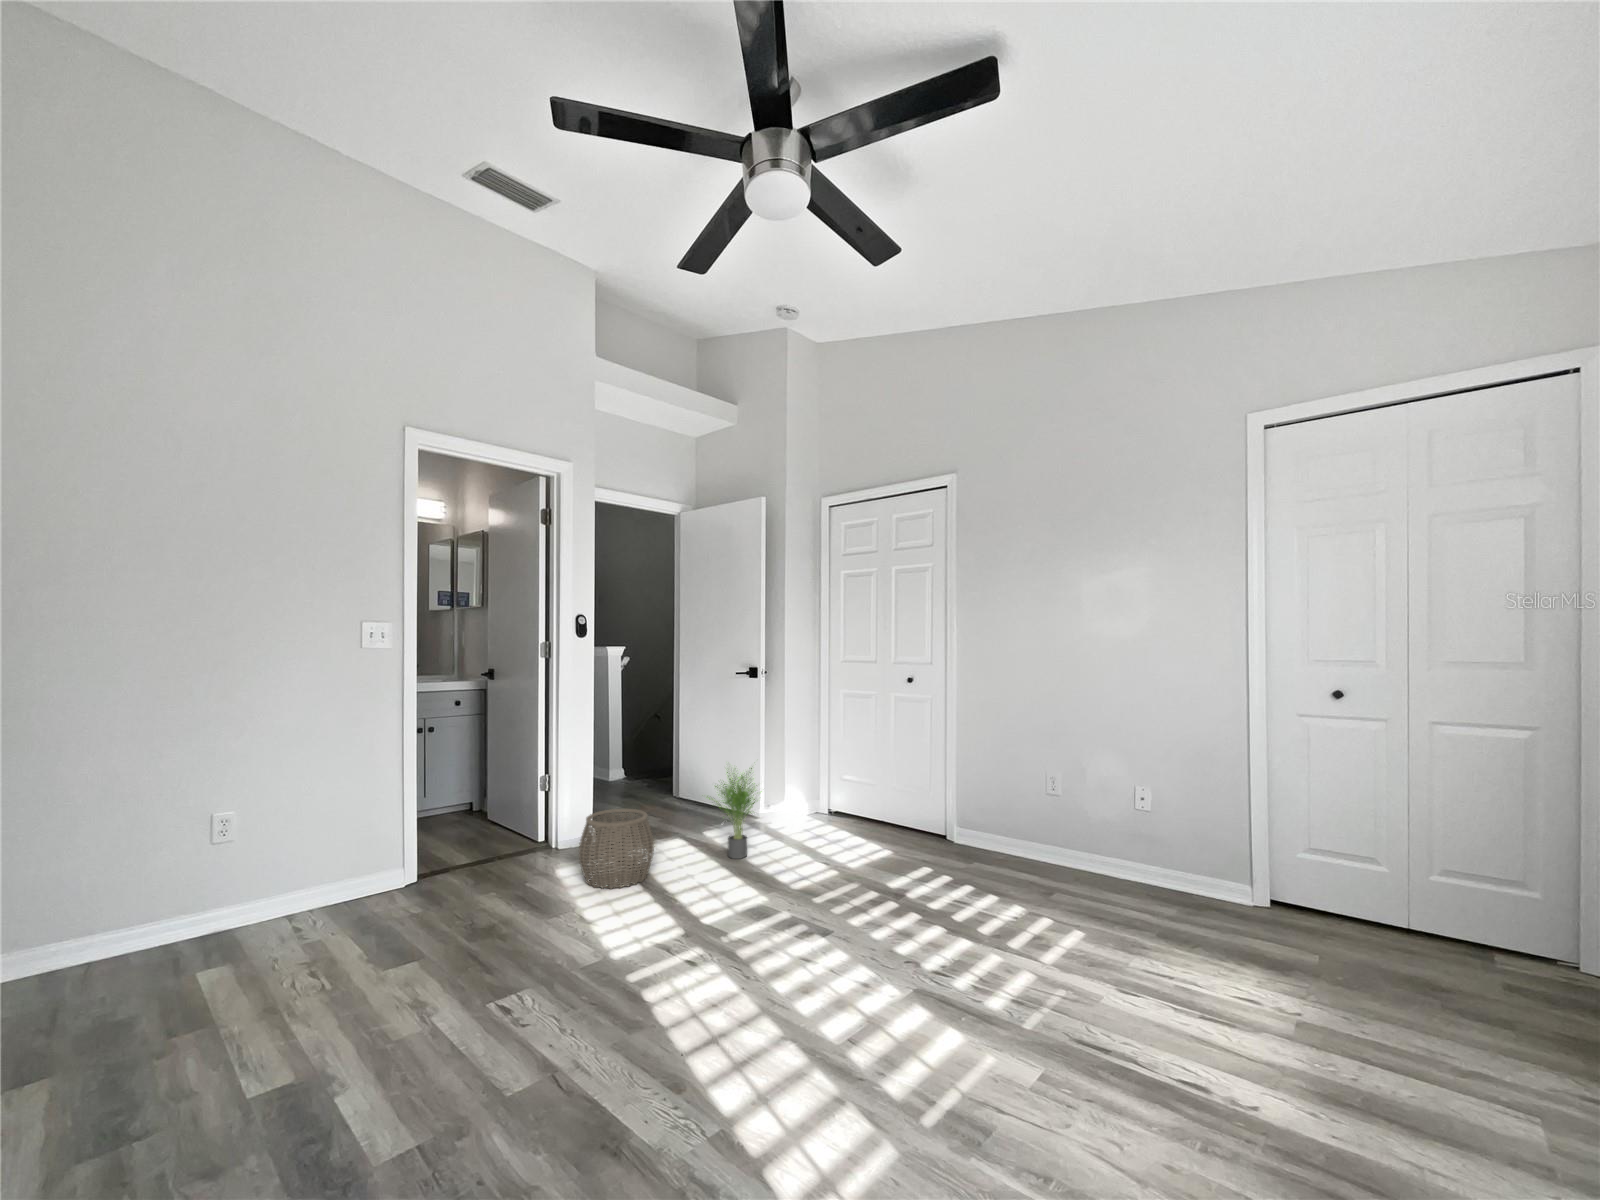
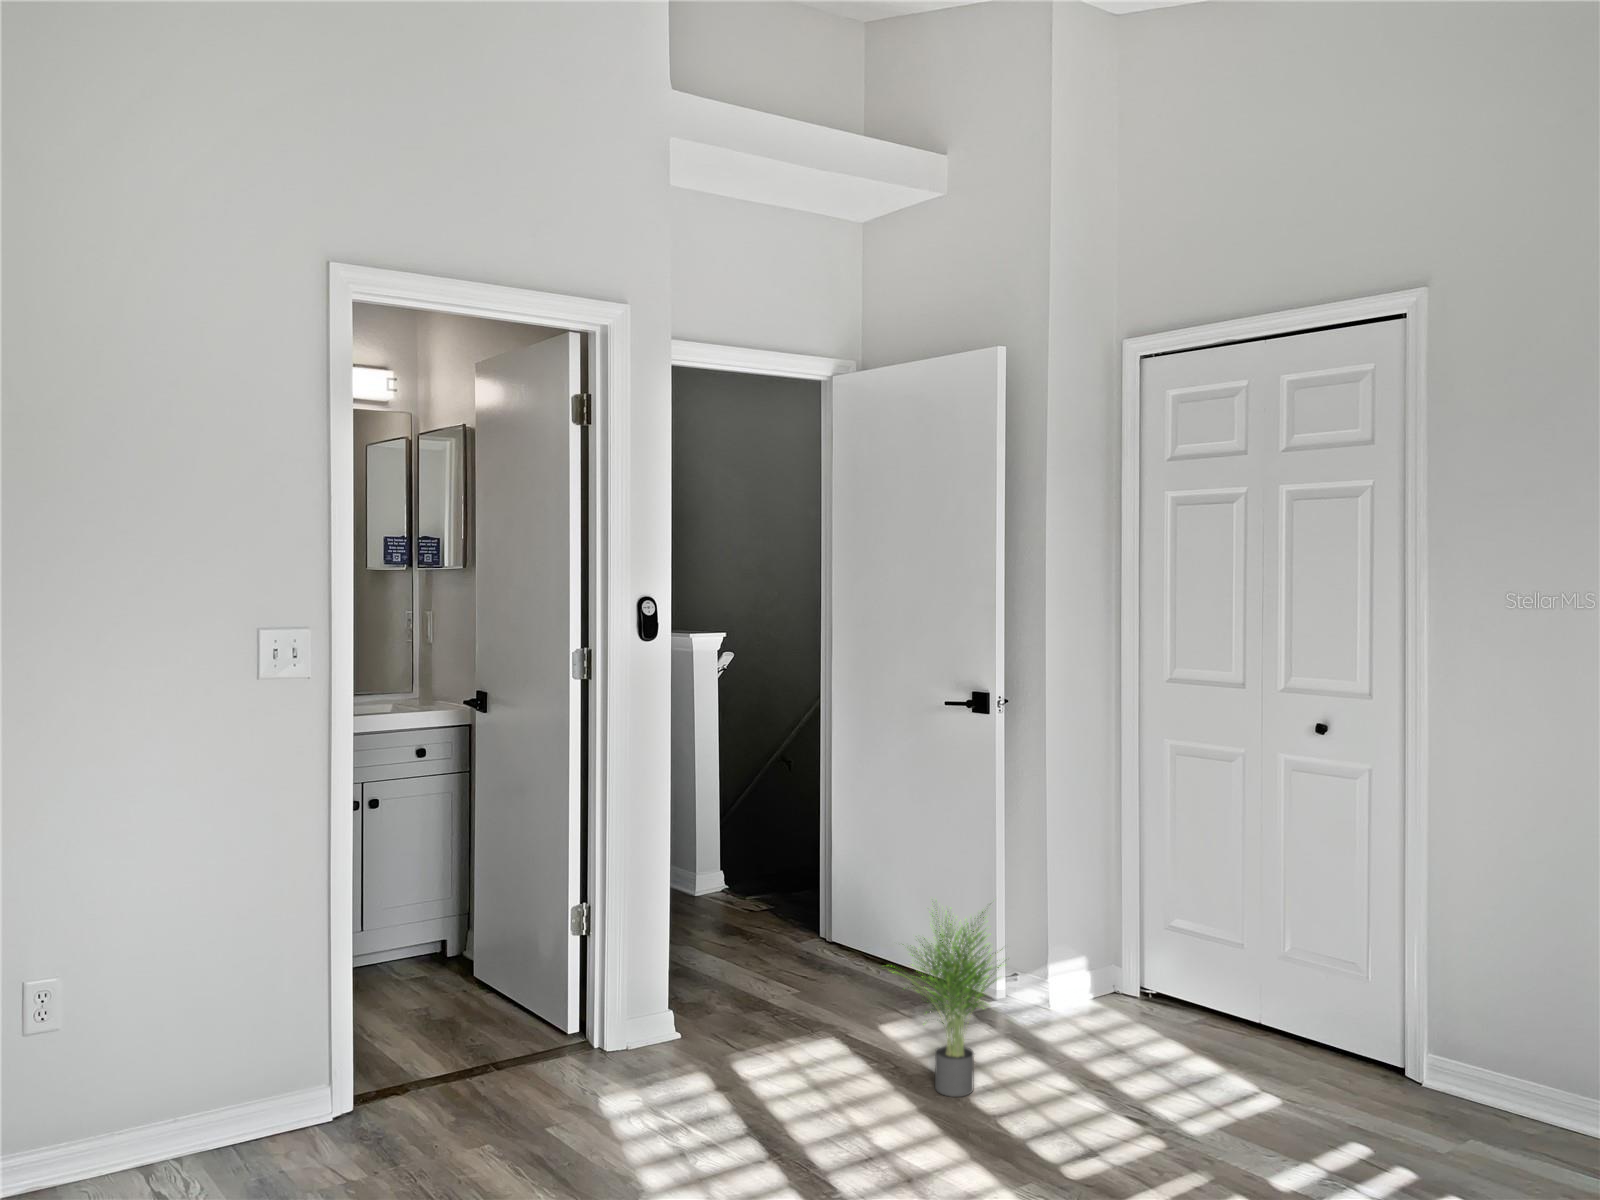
woven basket: present [579,809,654,888] -> none [645,989,791,1154]

